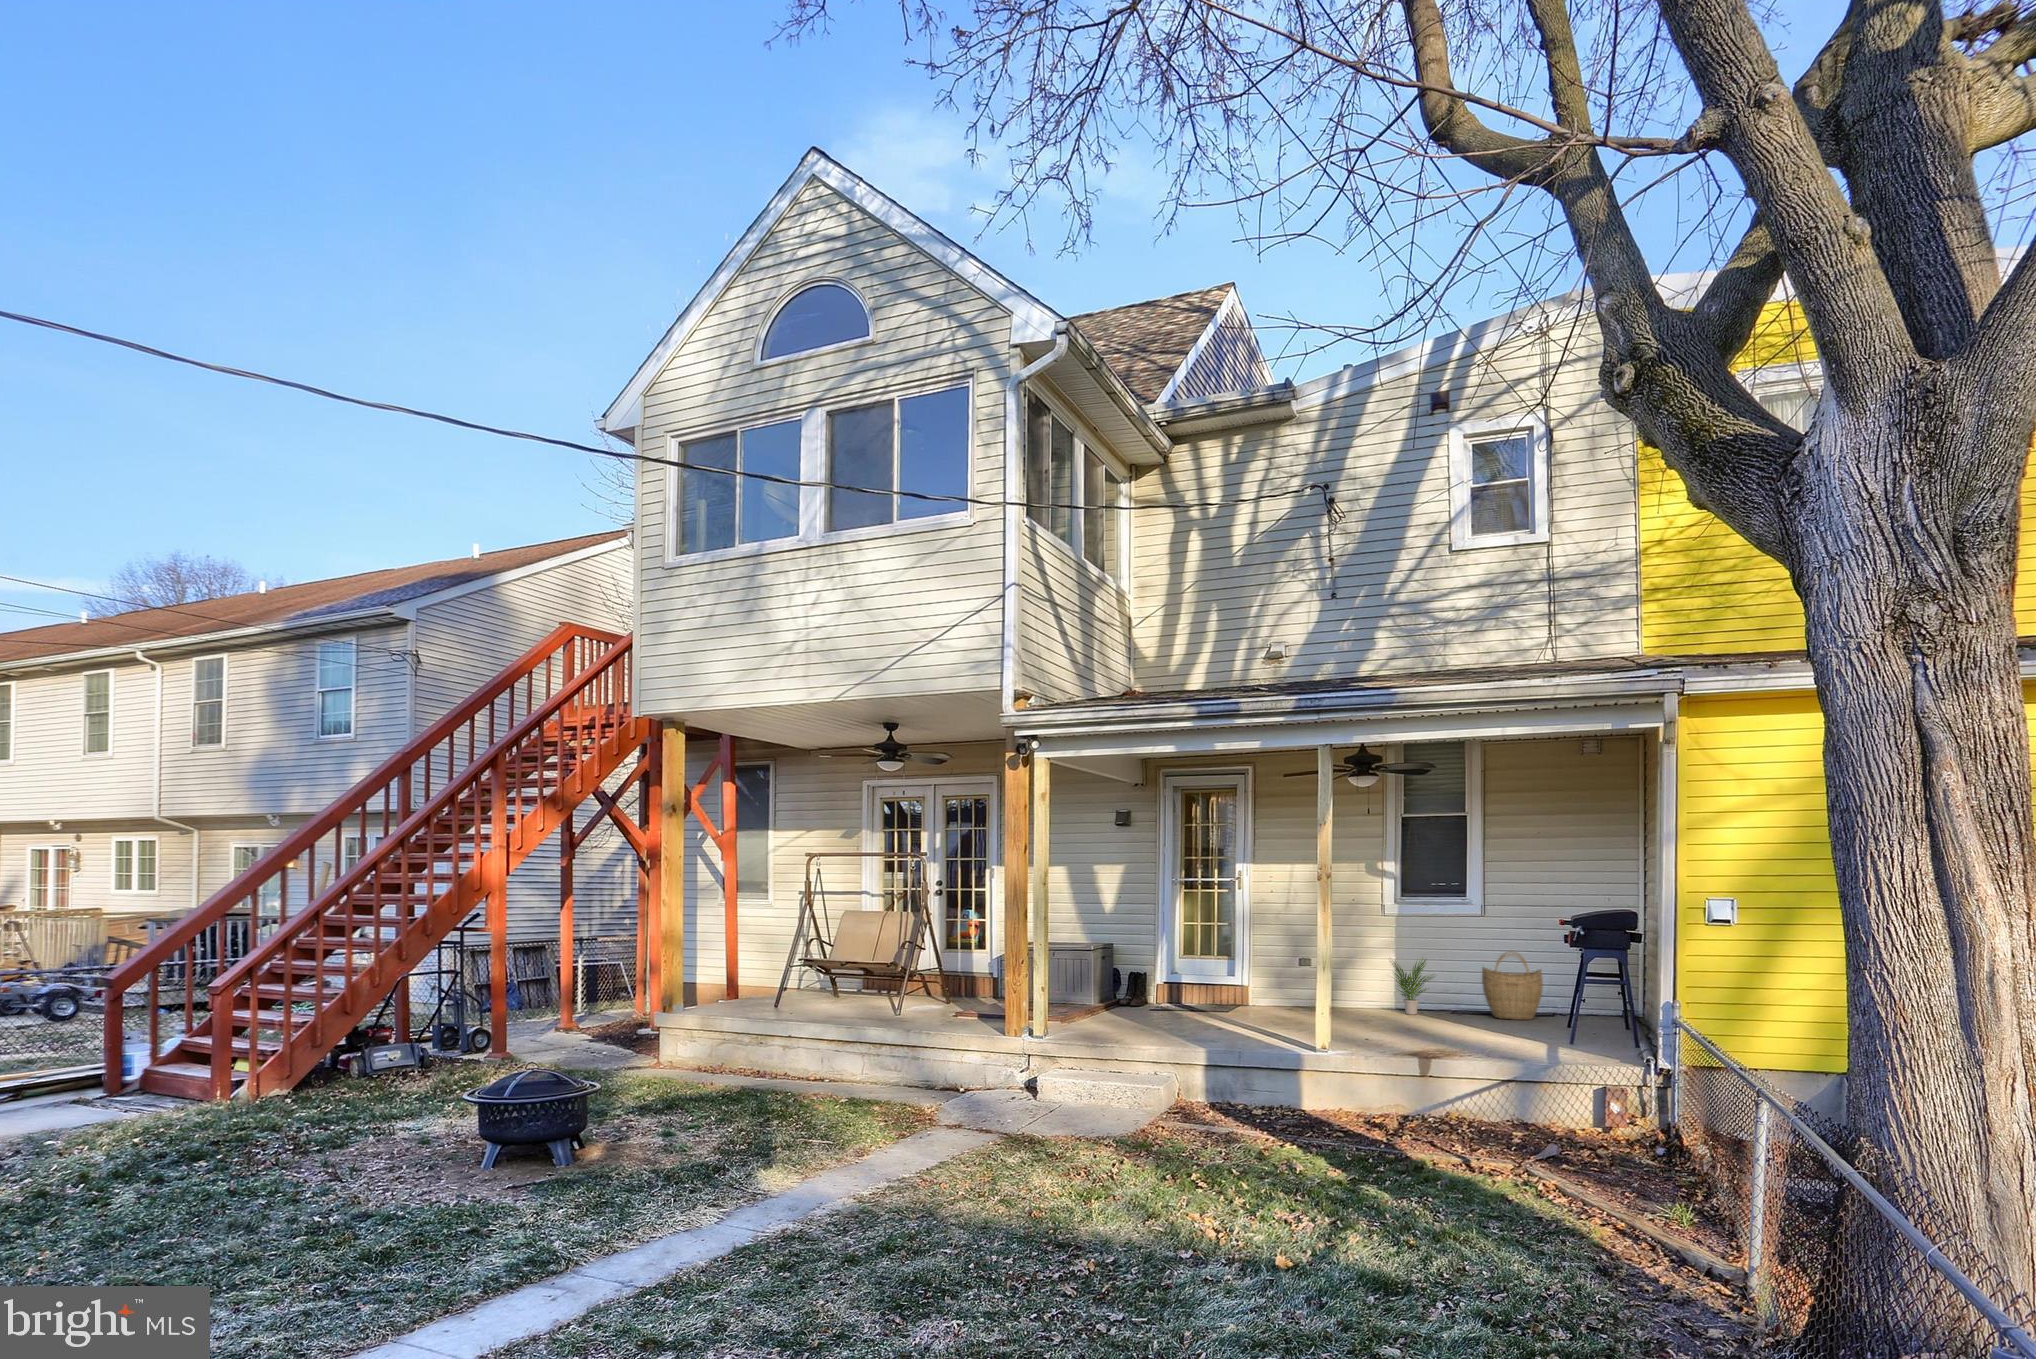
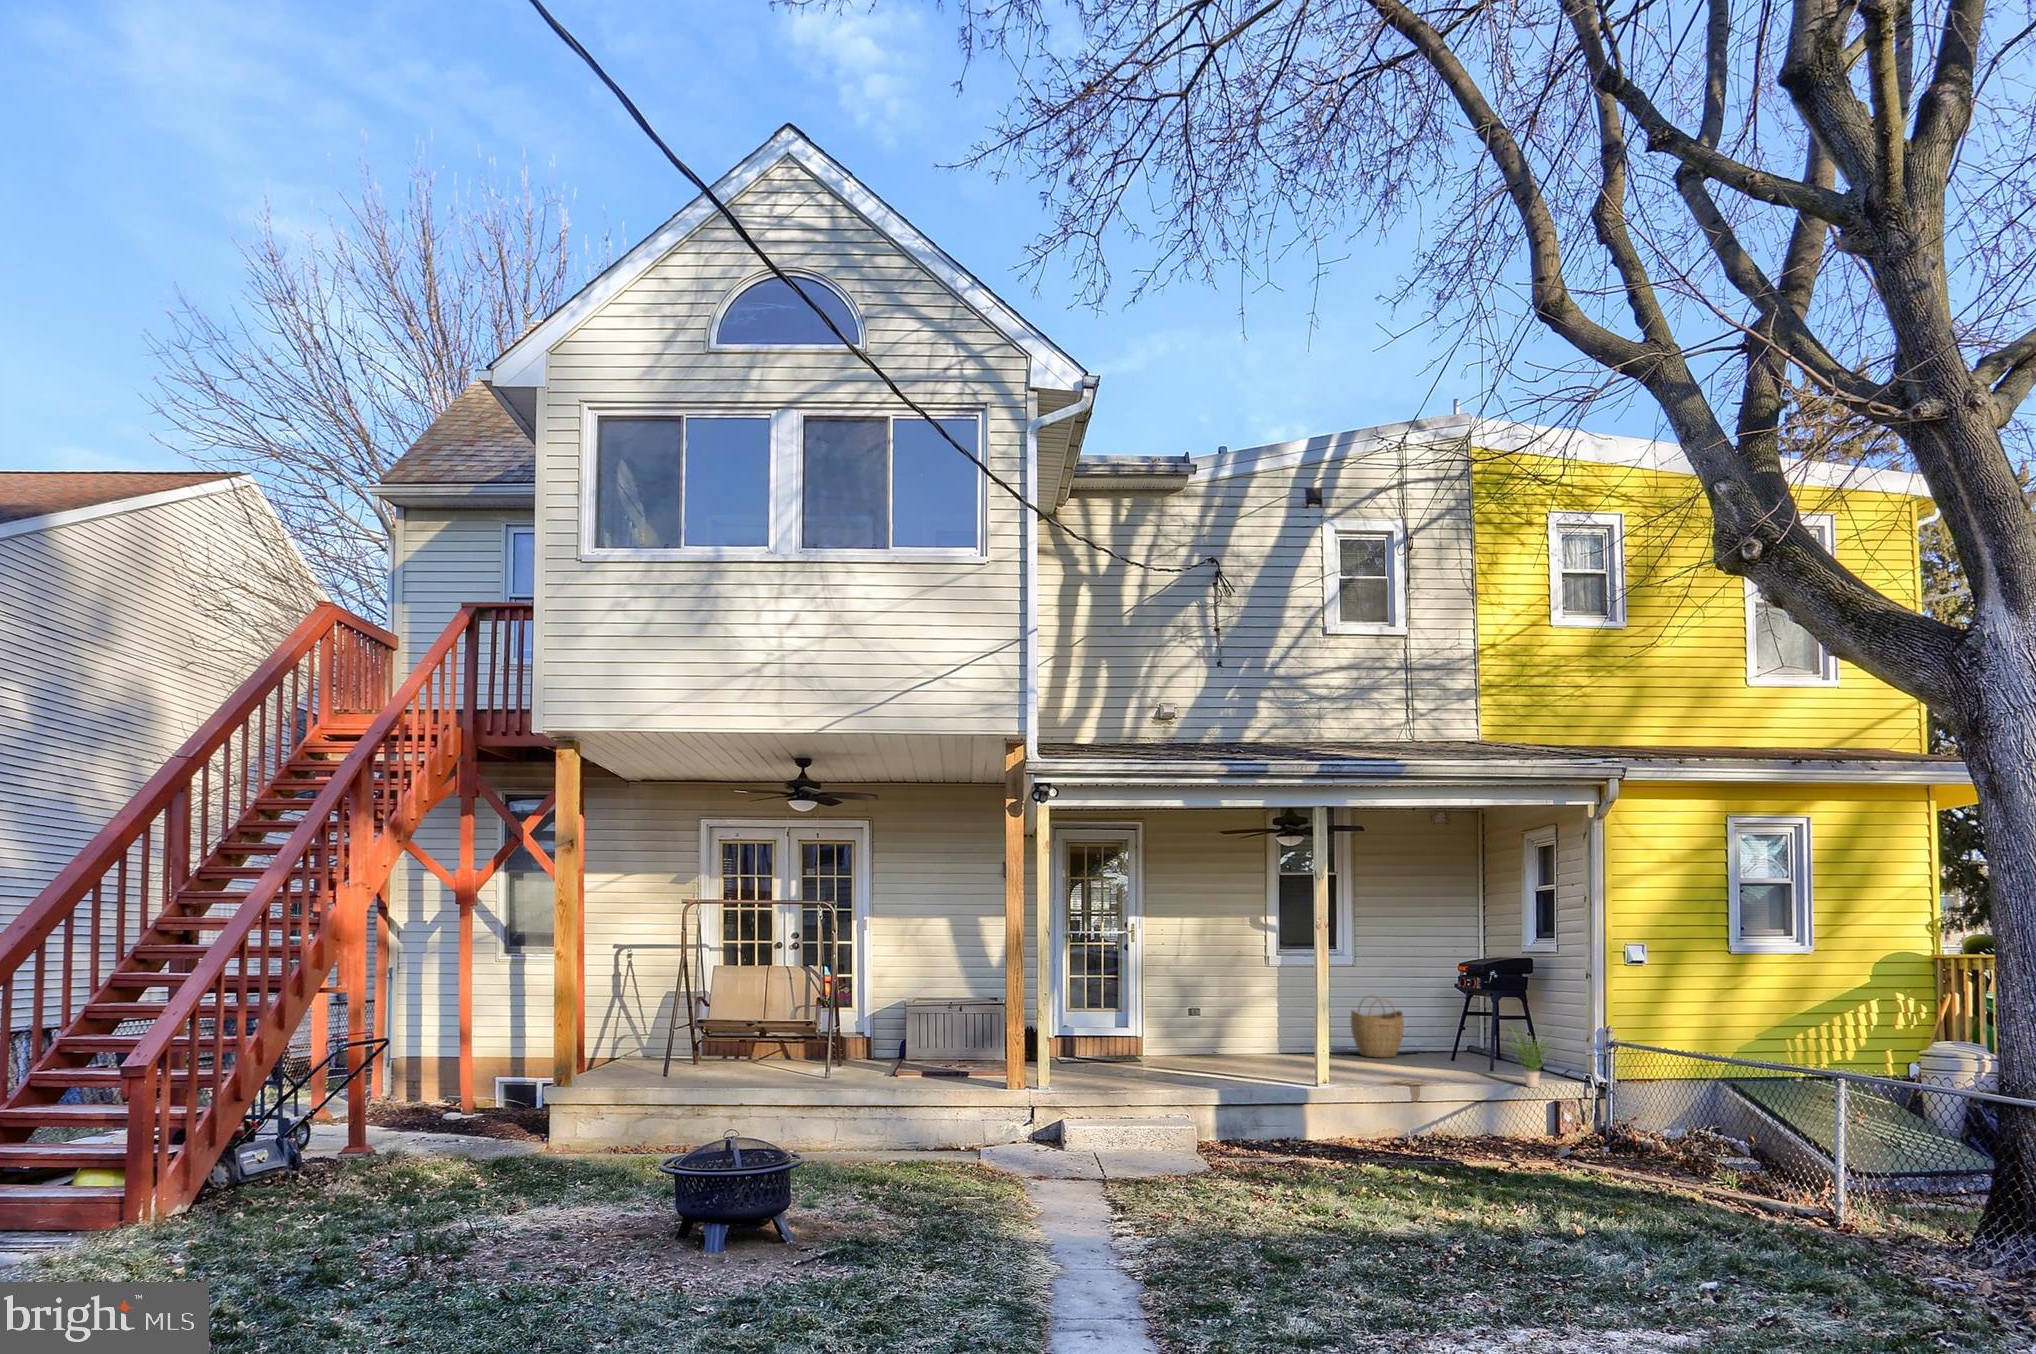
potted plant: present [1392,958,1433,1015] -> present [1509,1029,1550,1088]

